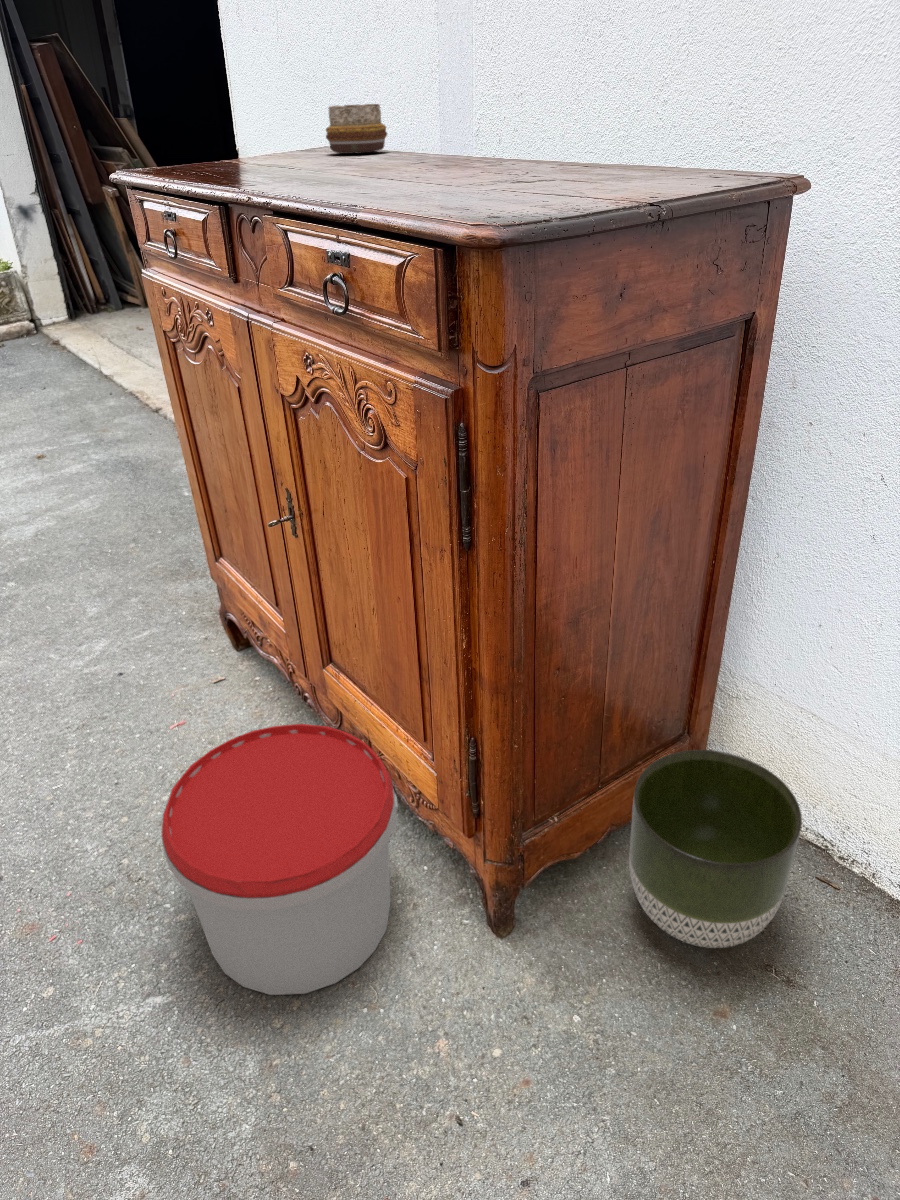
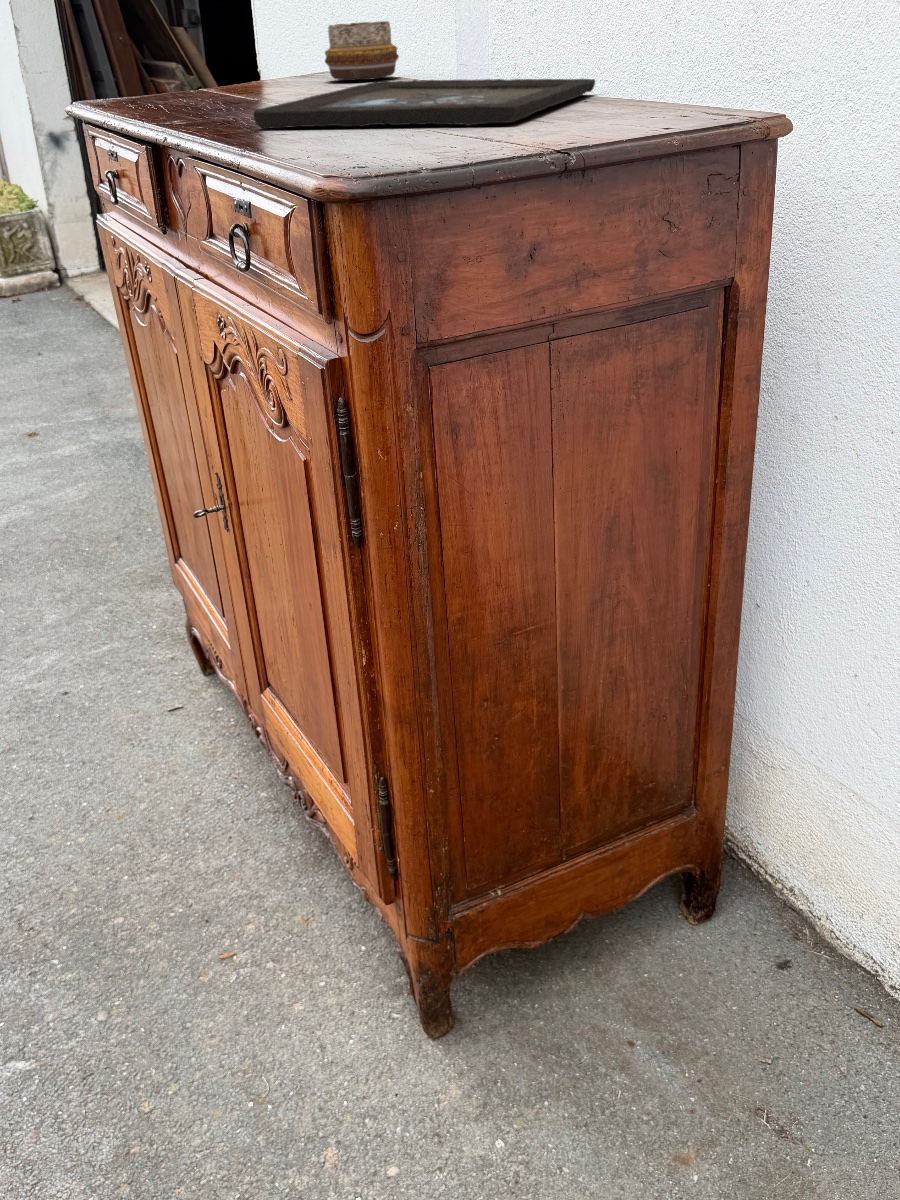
tray: none [333,150,590,189] -> present [253,79,595,128]
bucket: present [161,724,398,995] -> none [31,756,315,1077]
planter: present [629,750,802,948] -> none [593,824,801,1077]

